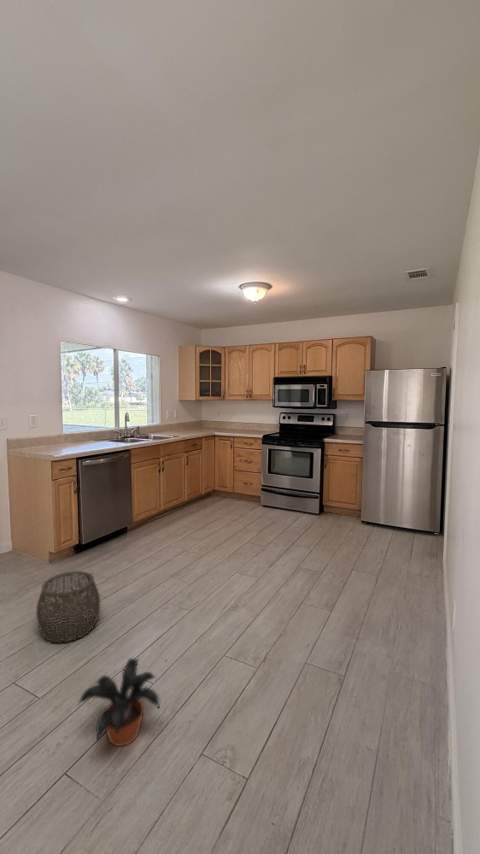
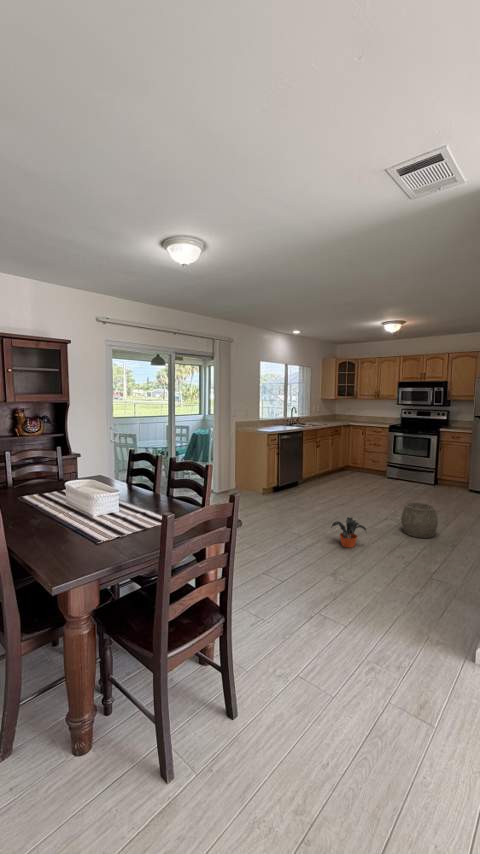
woven basket: present [36,571,100,643] -> present [401,502,438,538]

